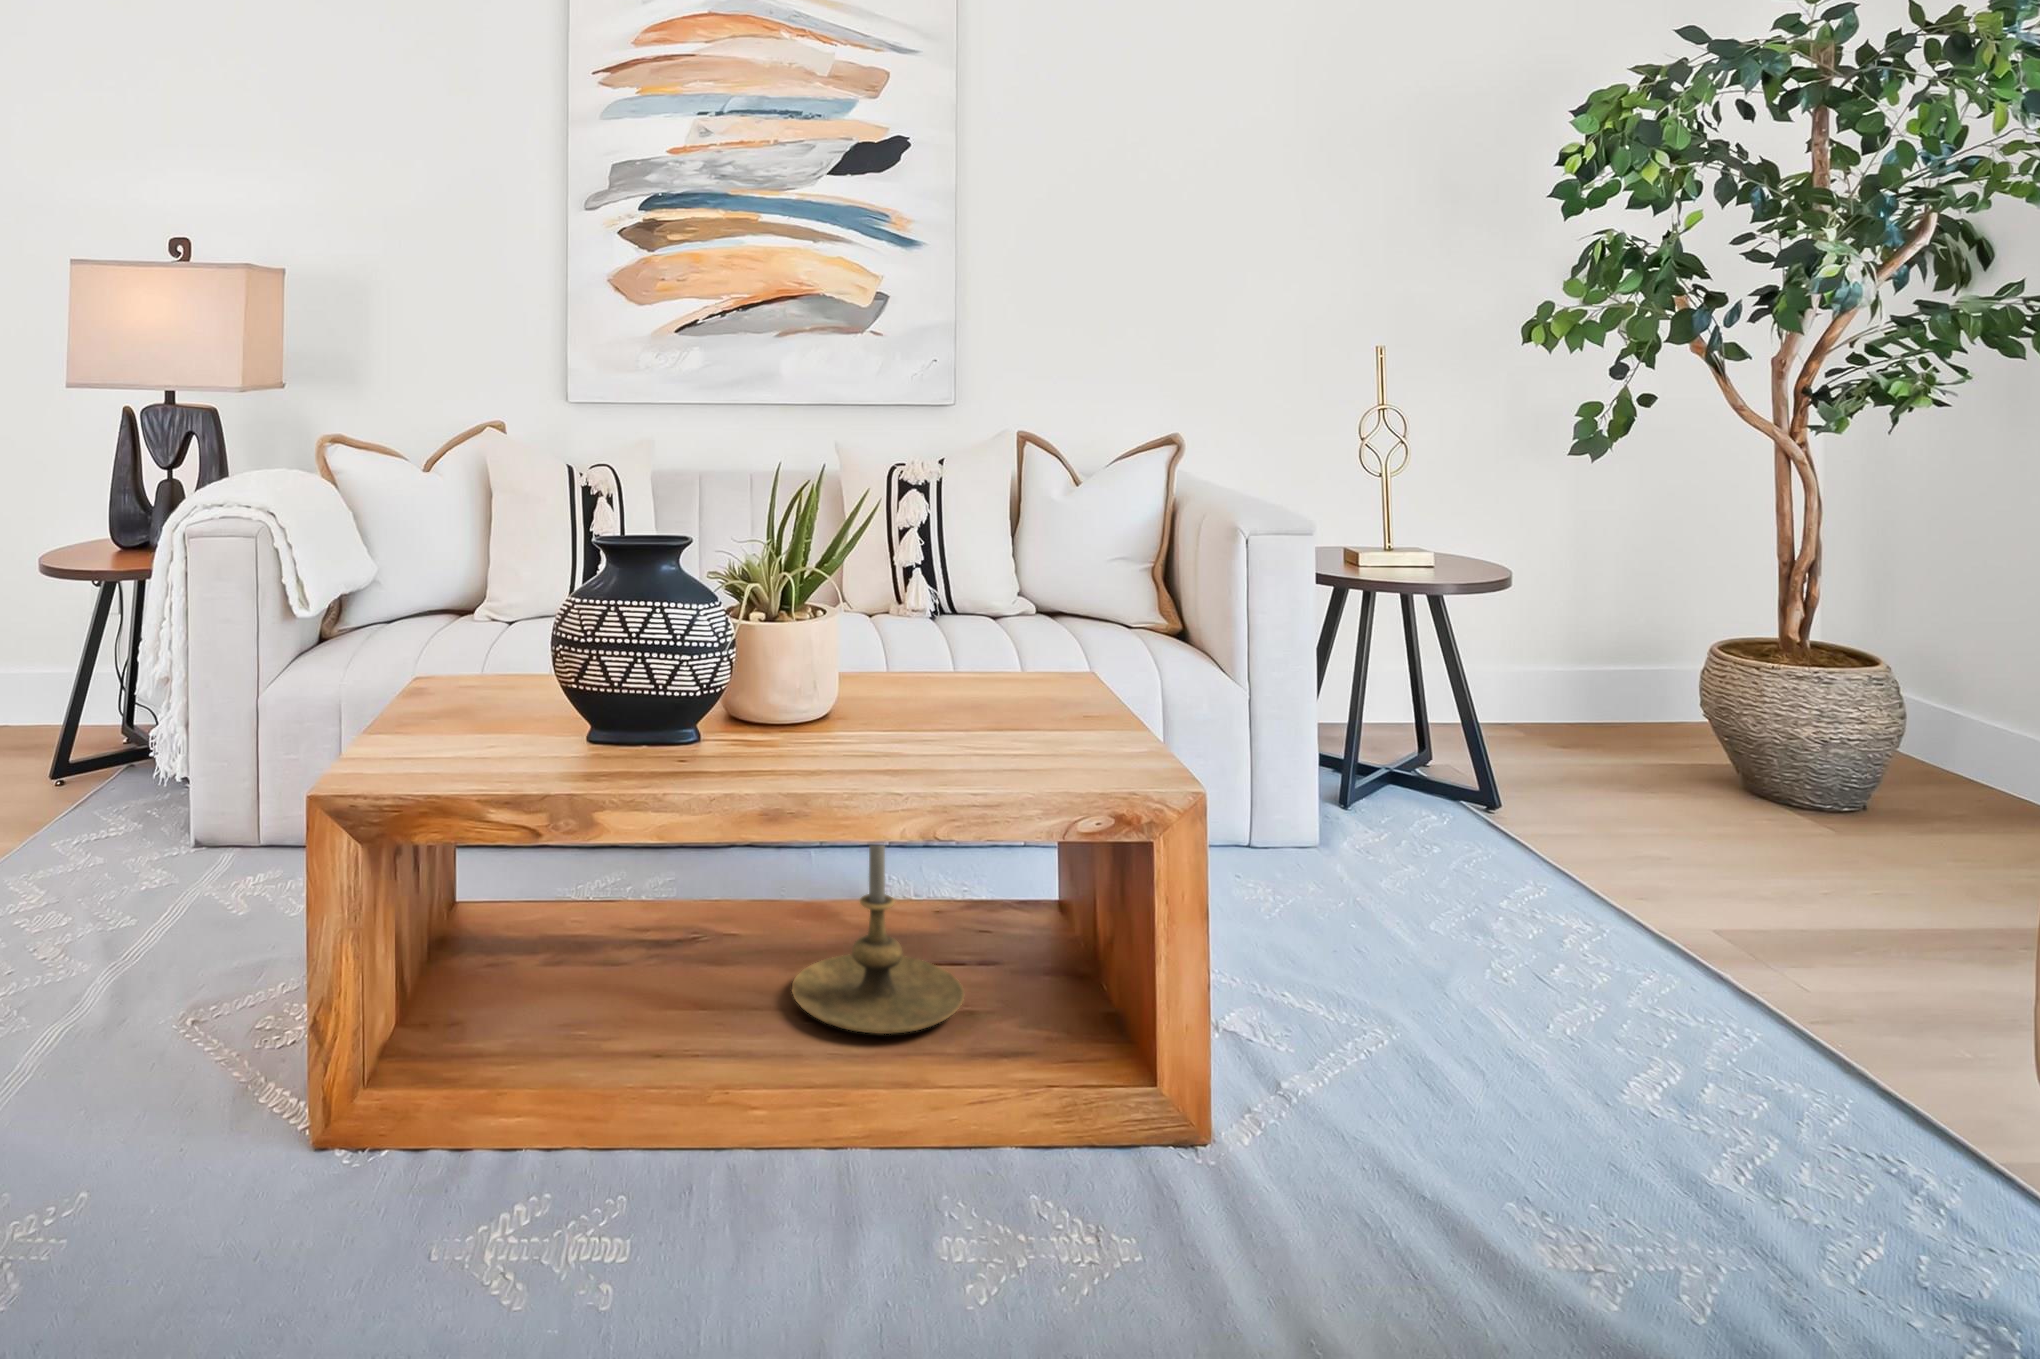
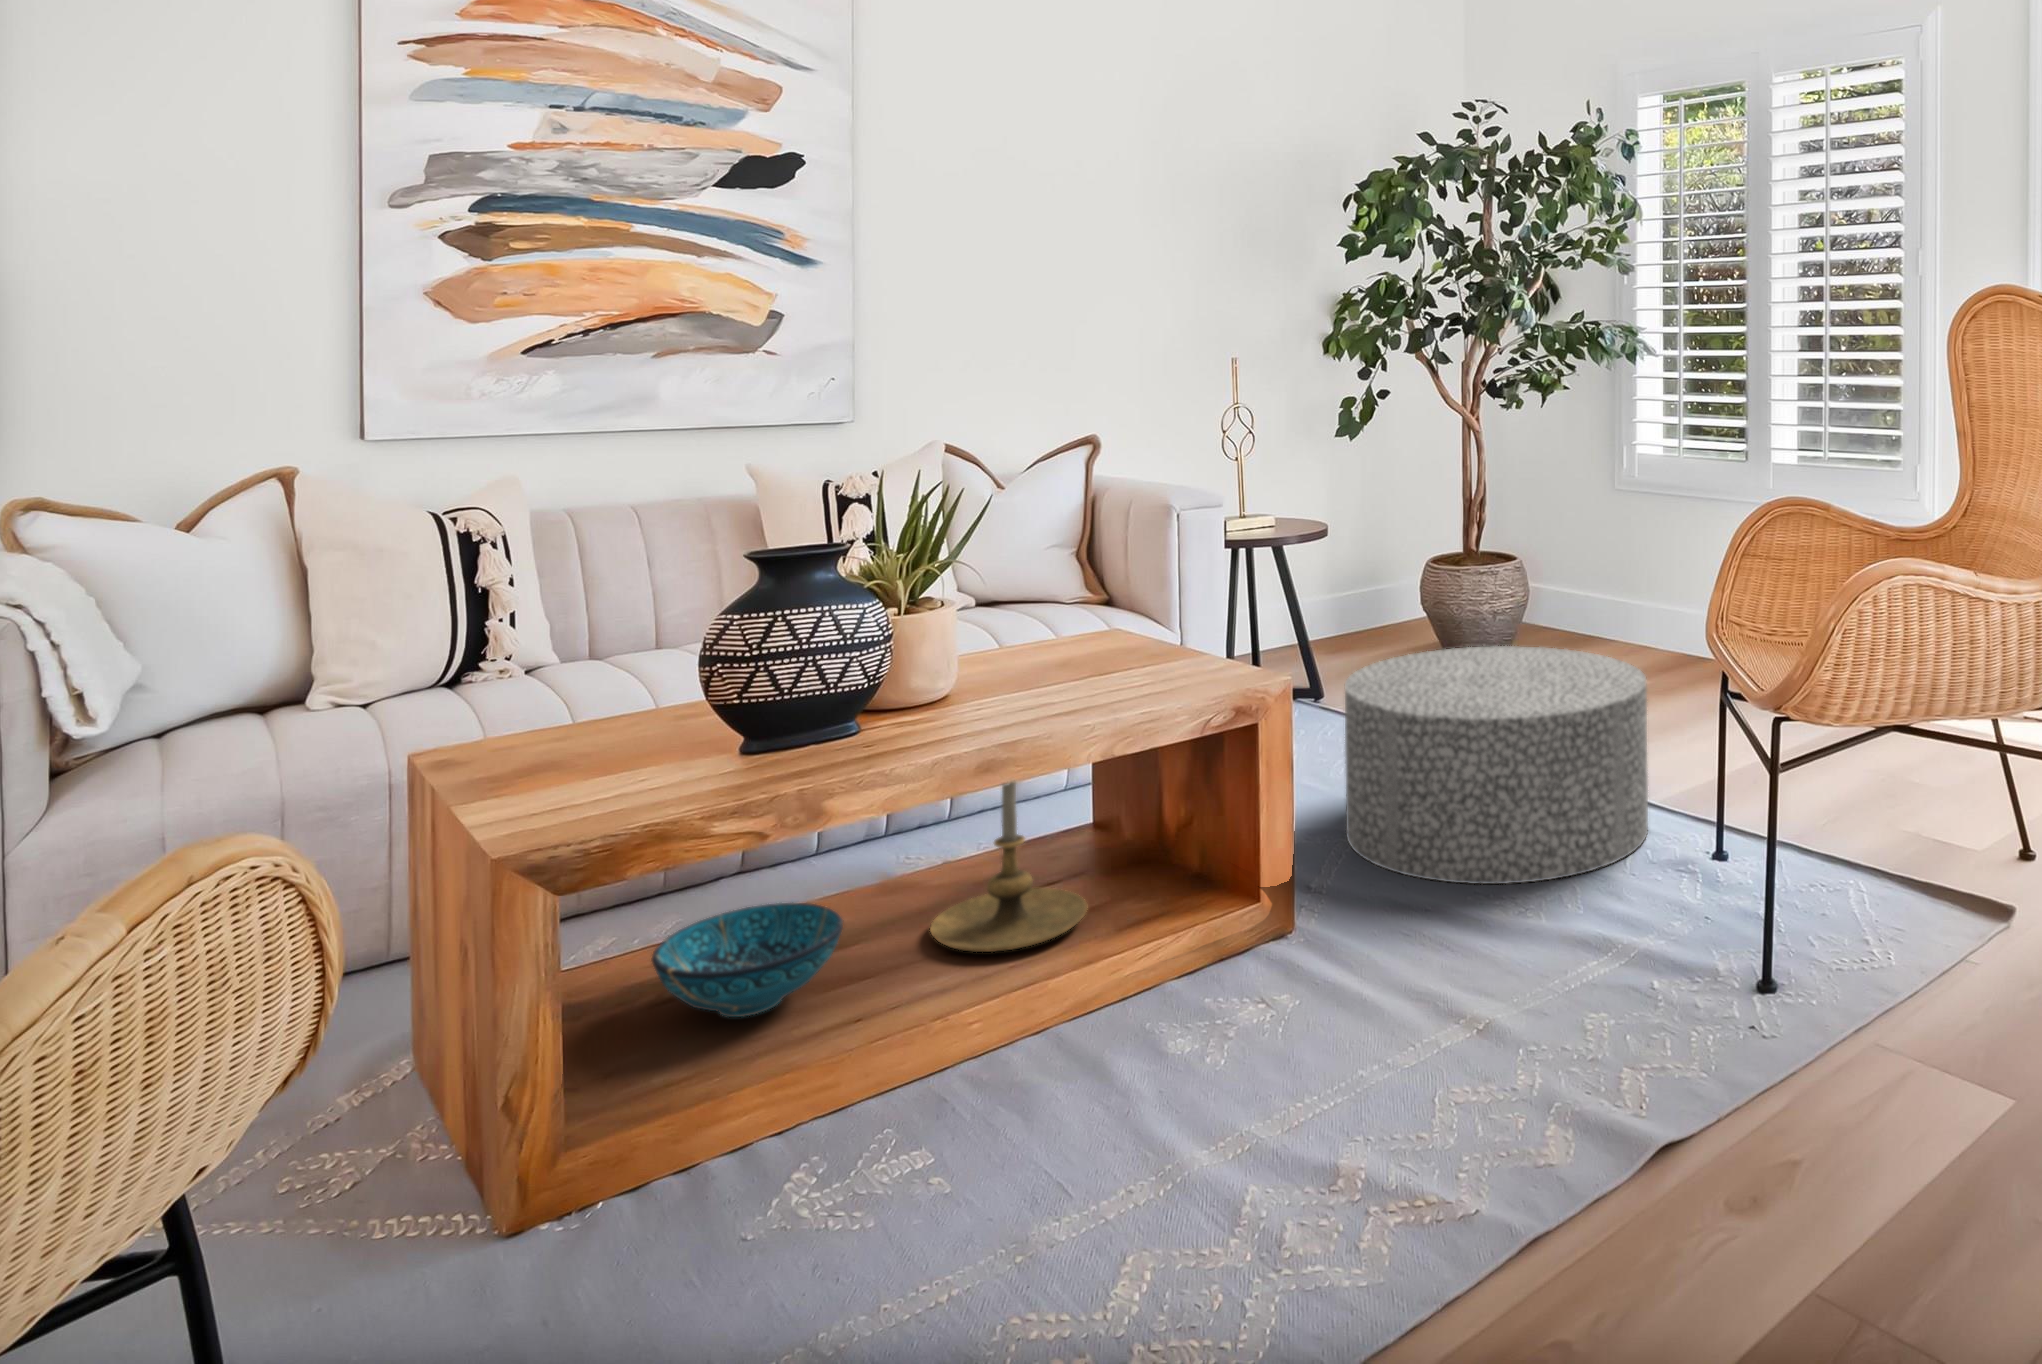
ottoman: none [1386,780,1946,1221] -> present [1345,646,1648,884]
decorative bowl: none [518,896,690,1011] -> present [652,903,843,1017]

